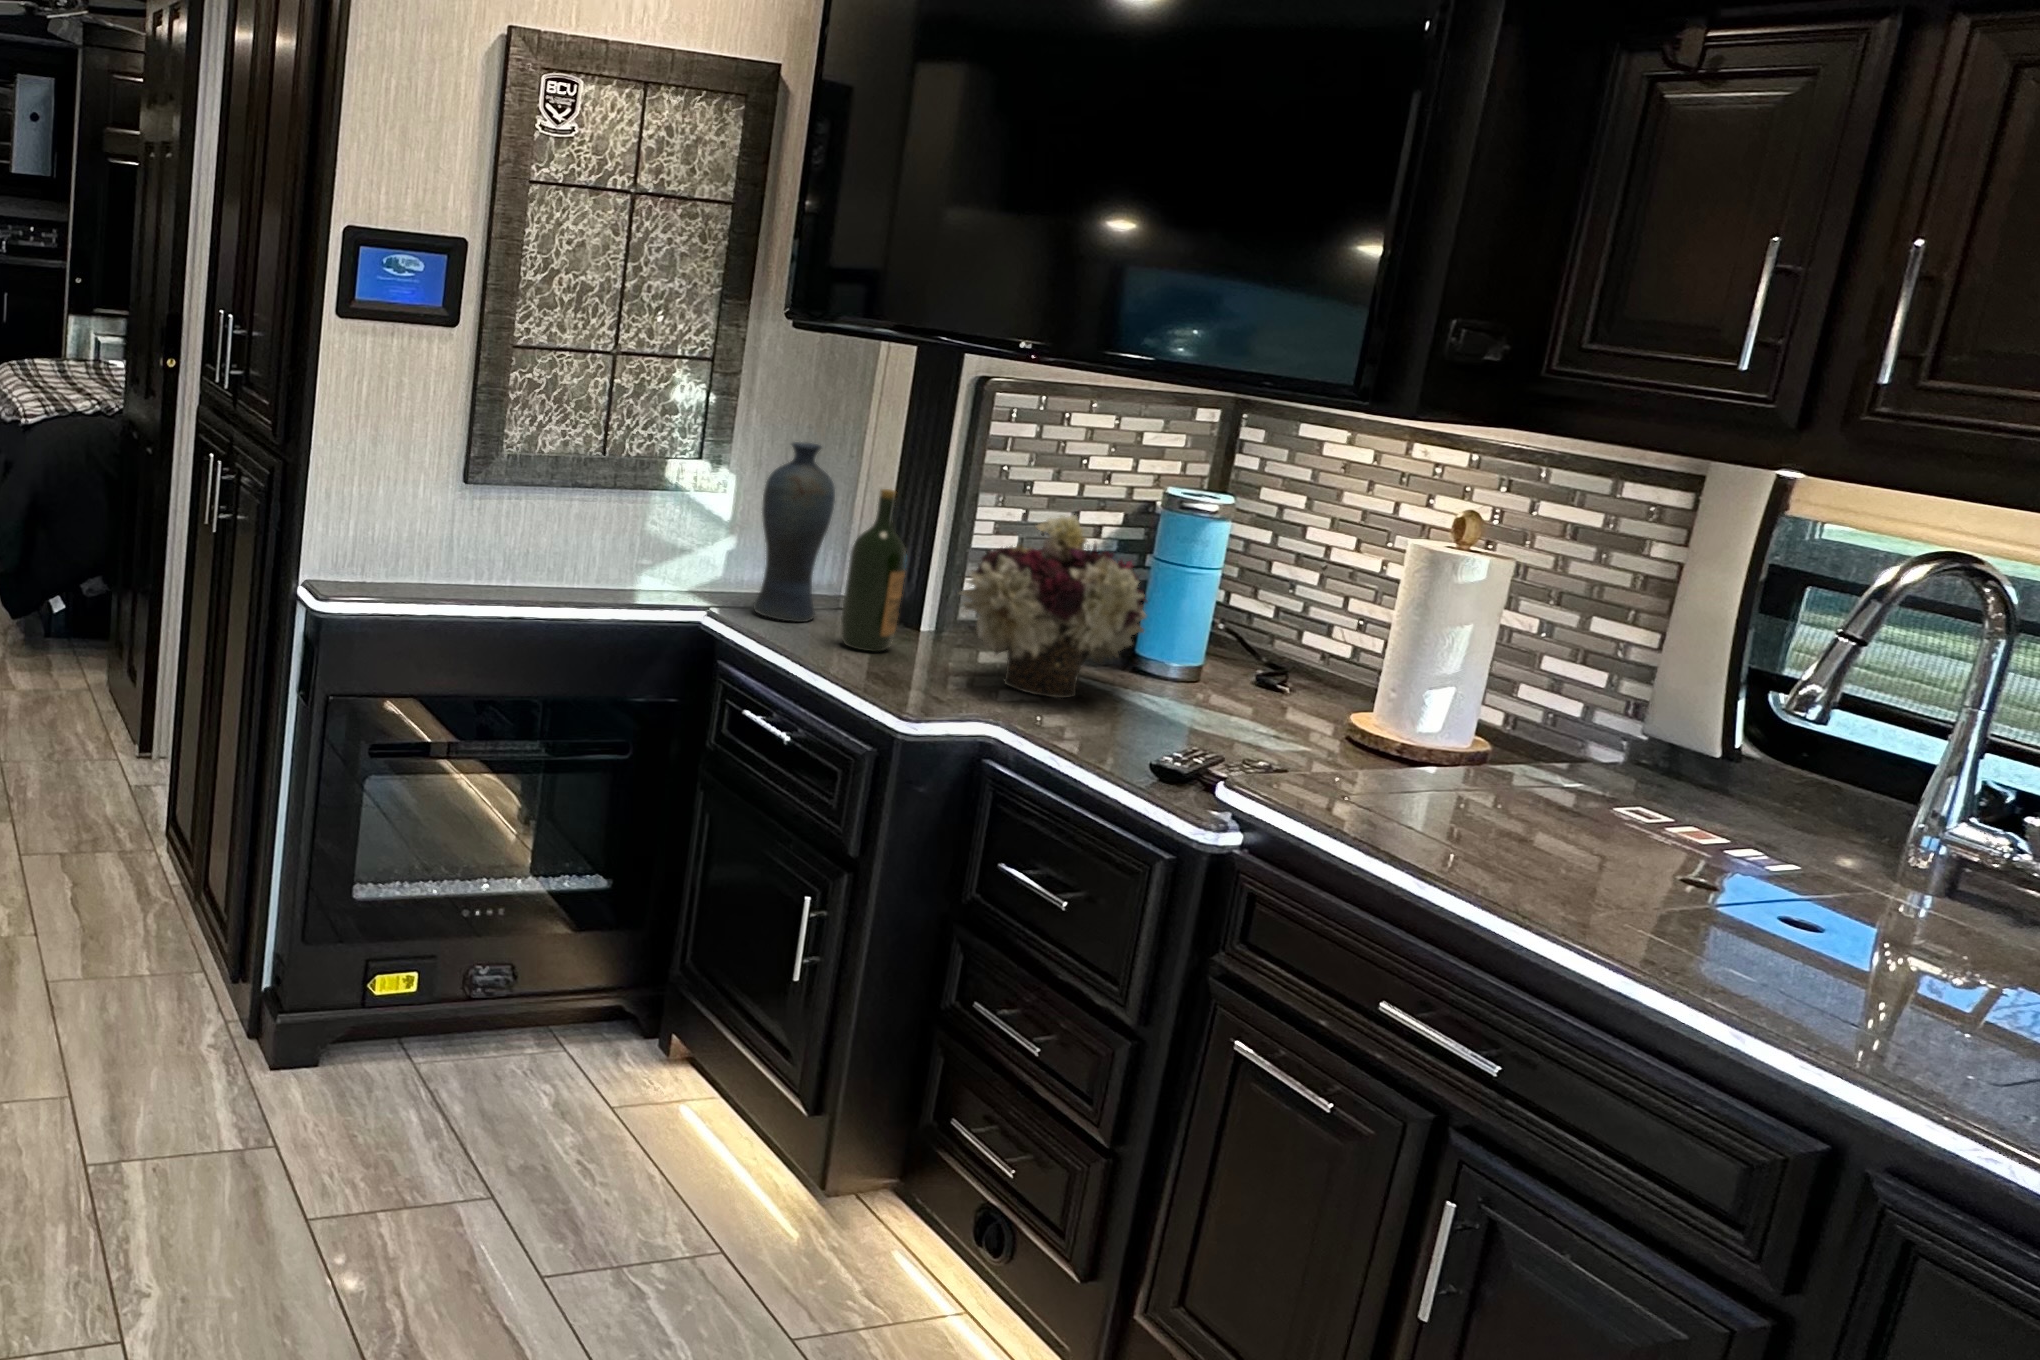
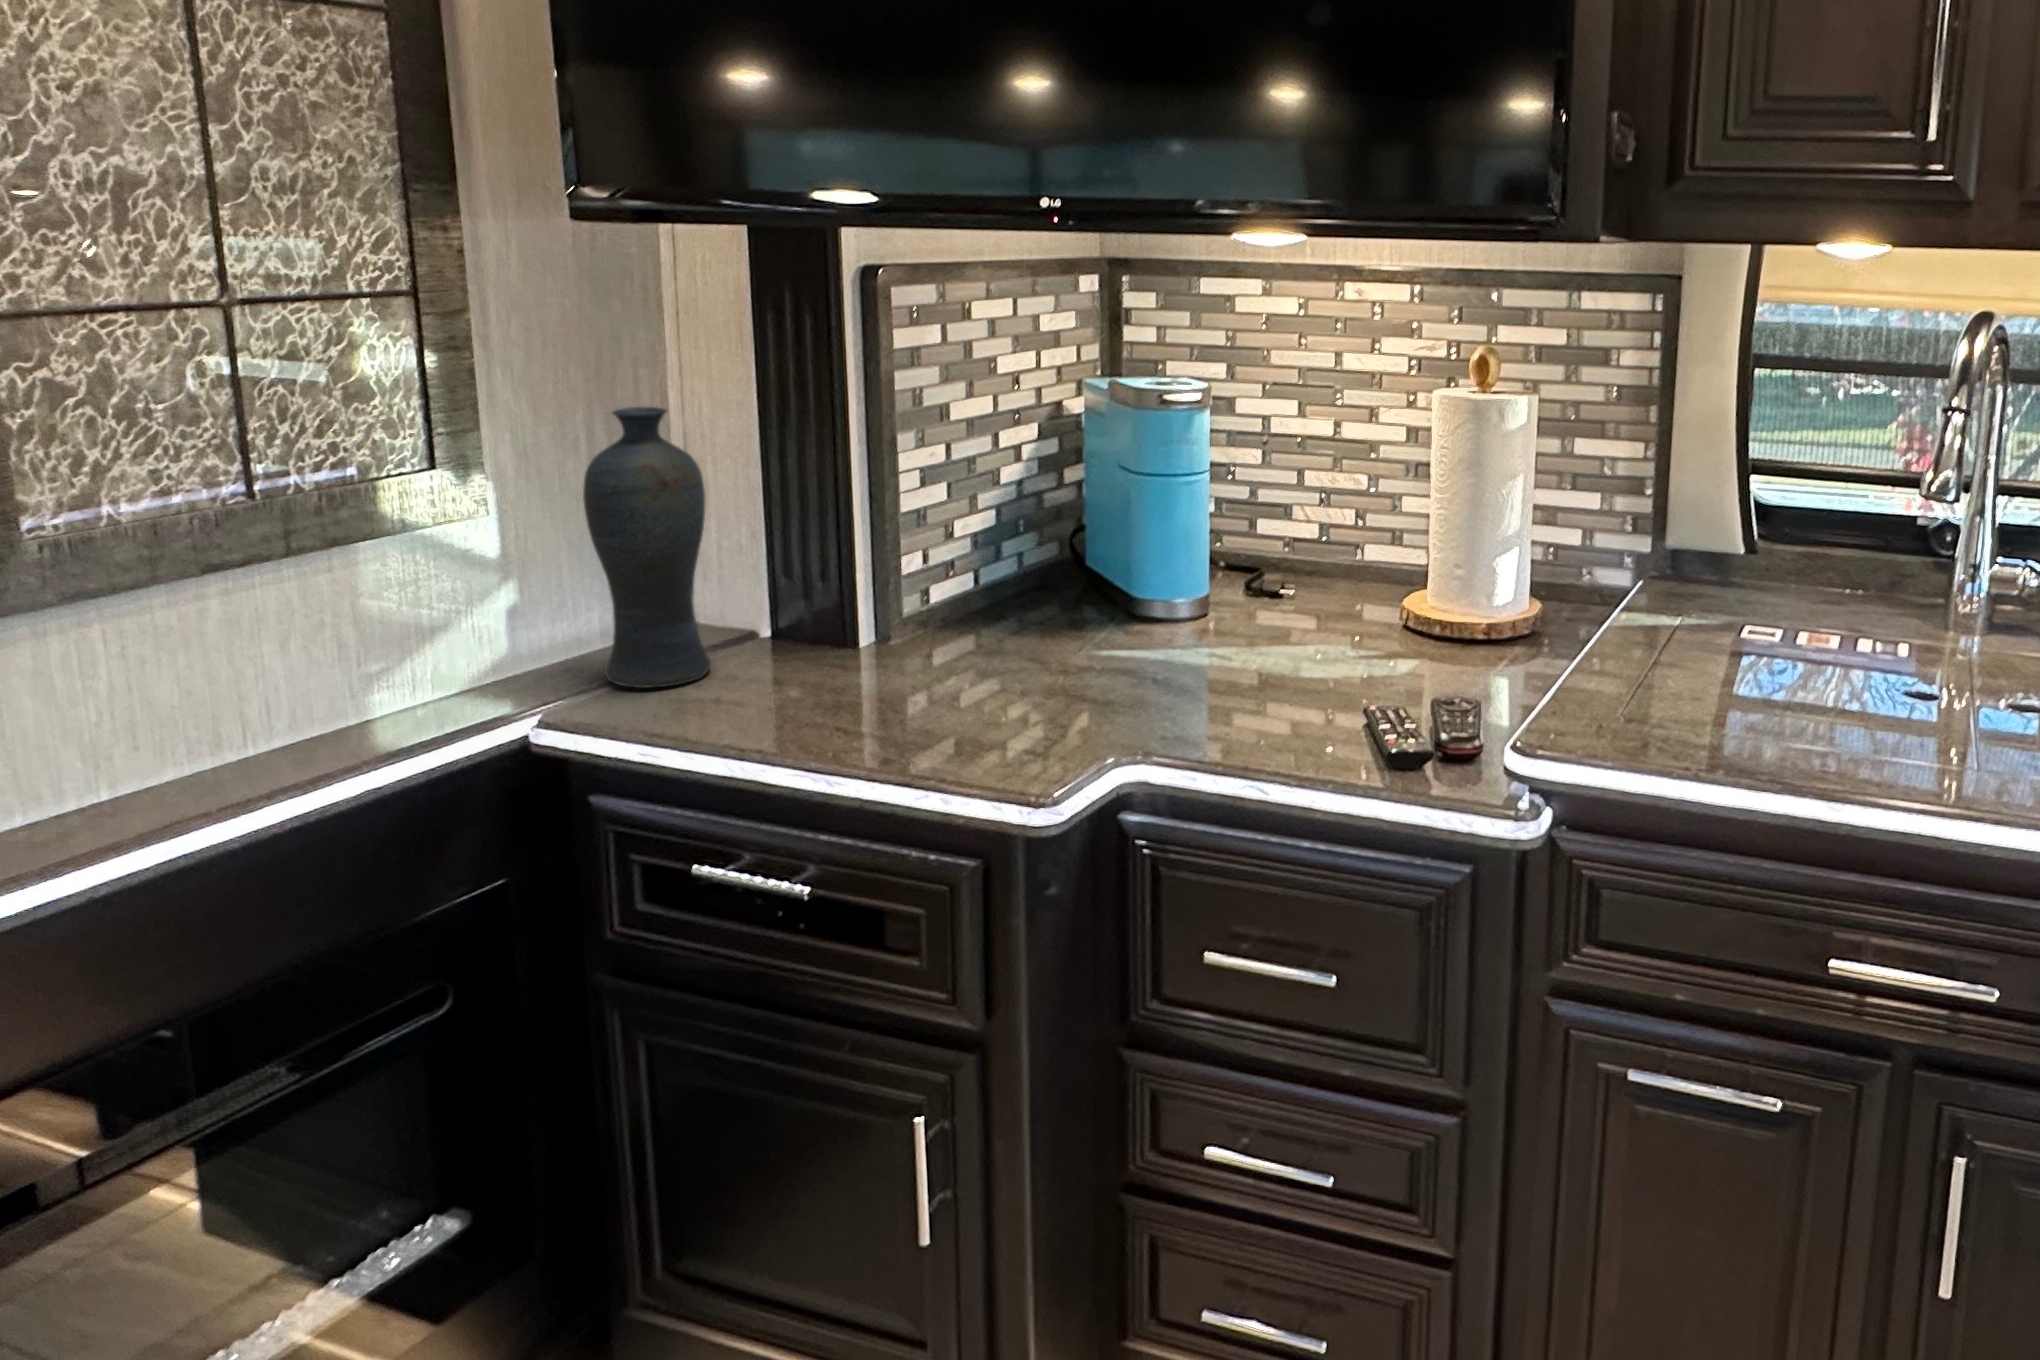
wine bottle: present [840,489,906,652] -> none [790,454,880,696]
flower arrangement: present [960,516,1147,698] -> none [1001,439,1215,684]

